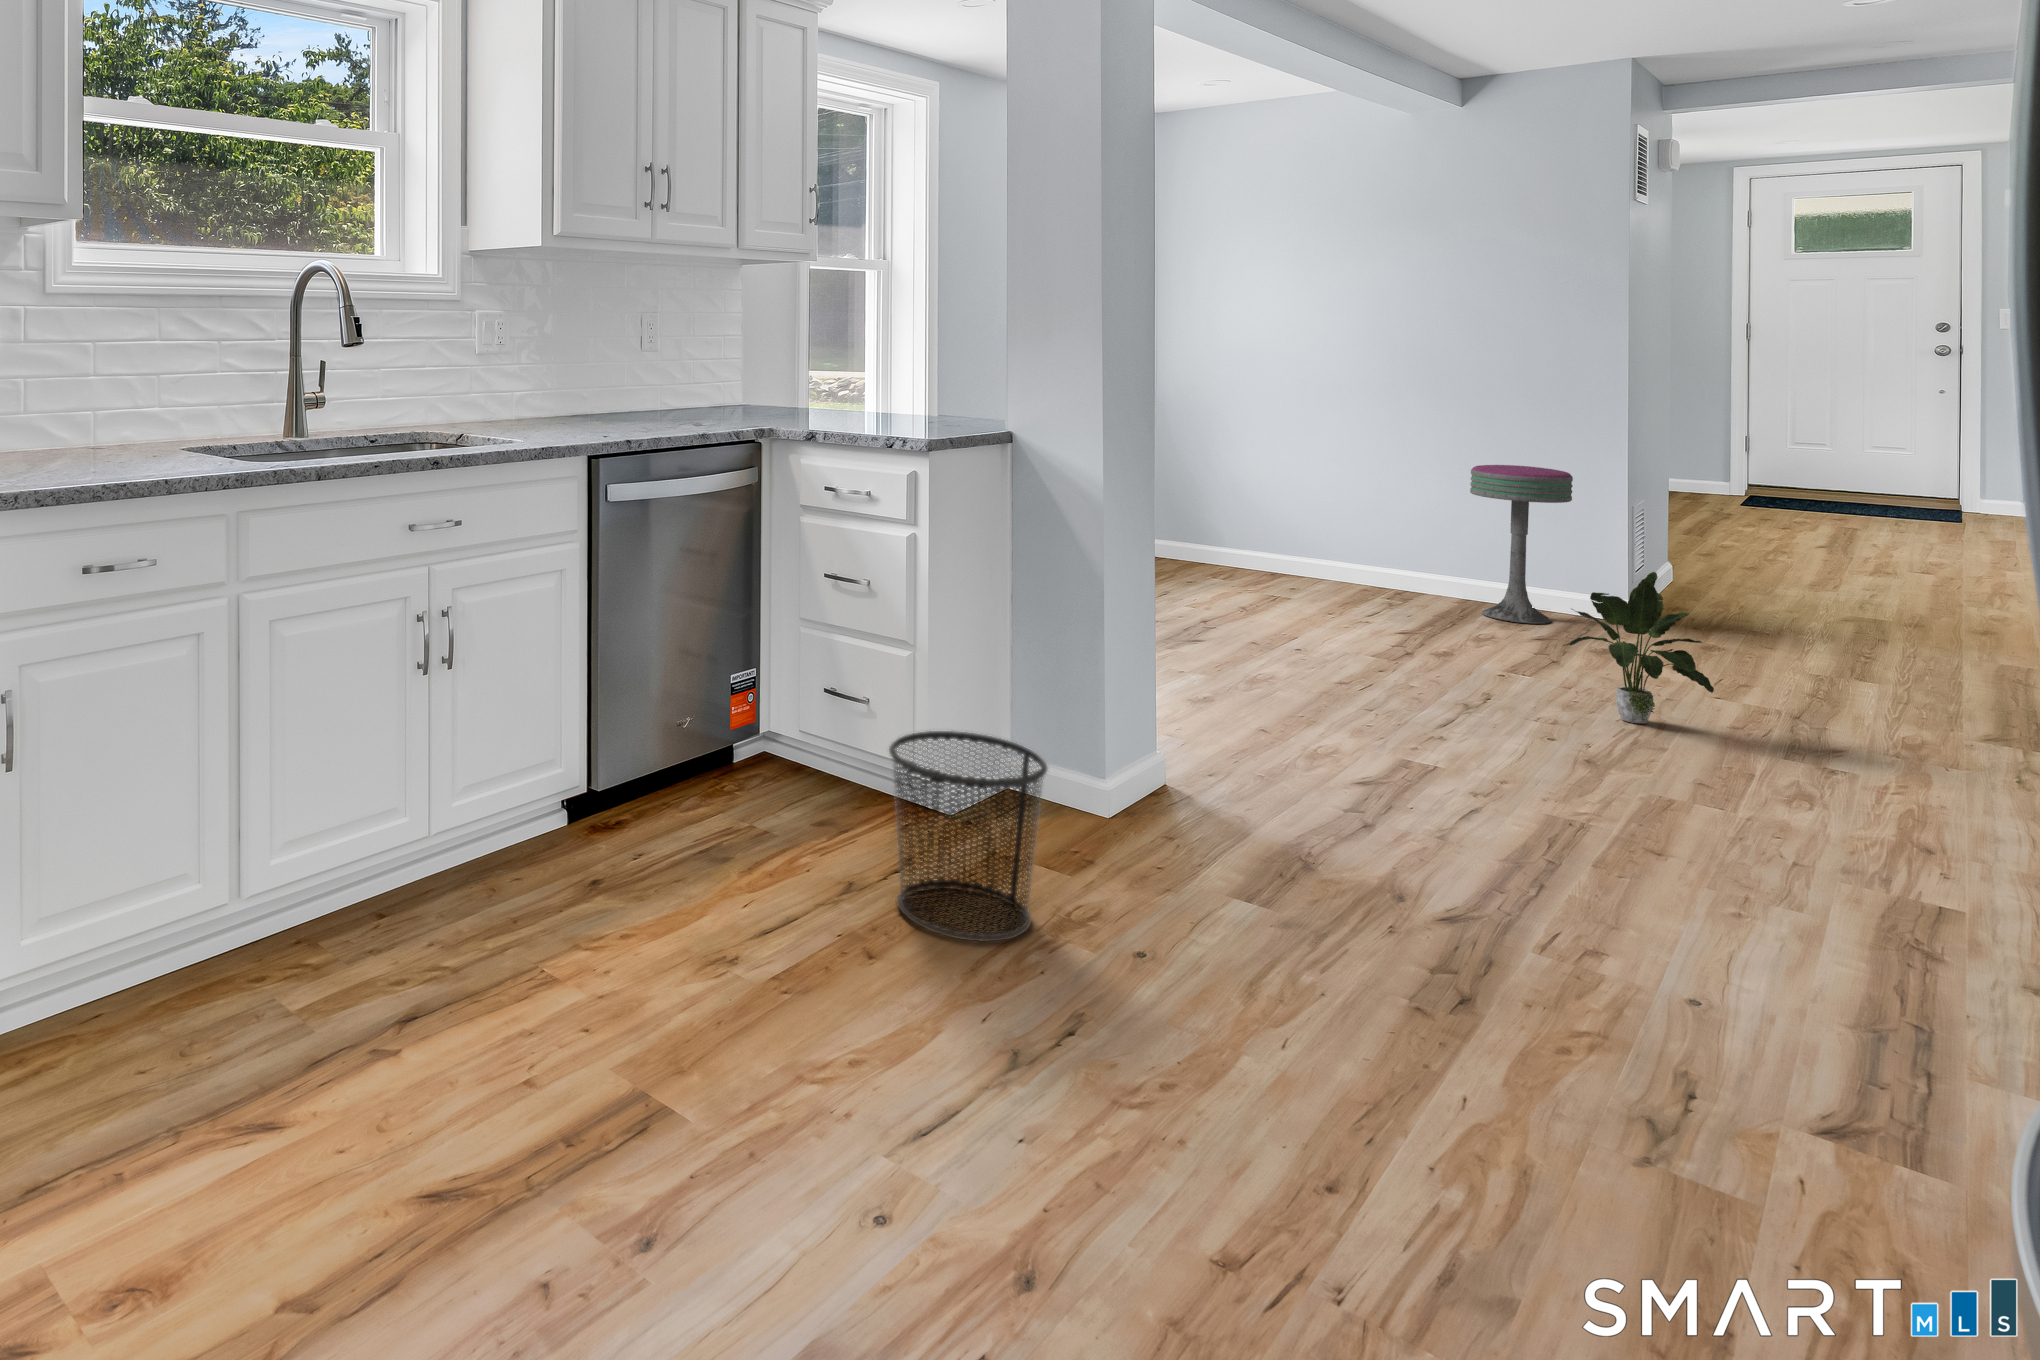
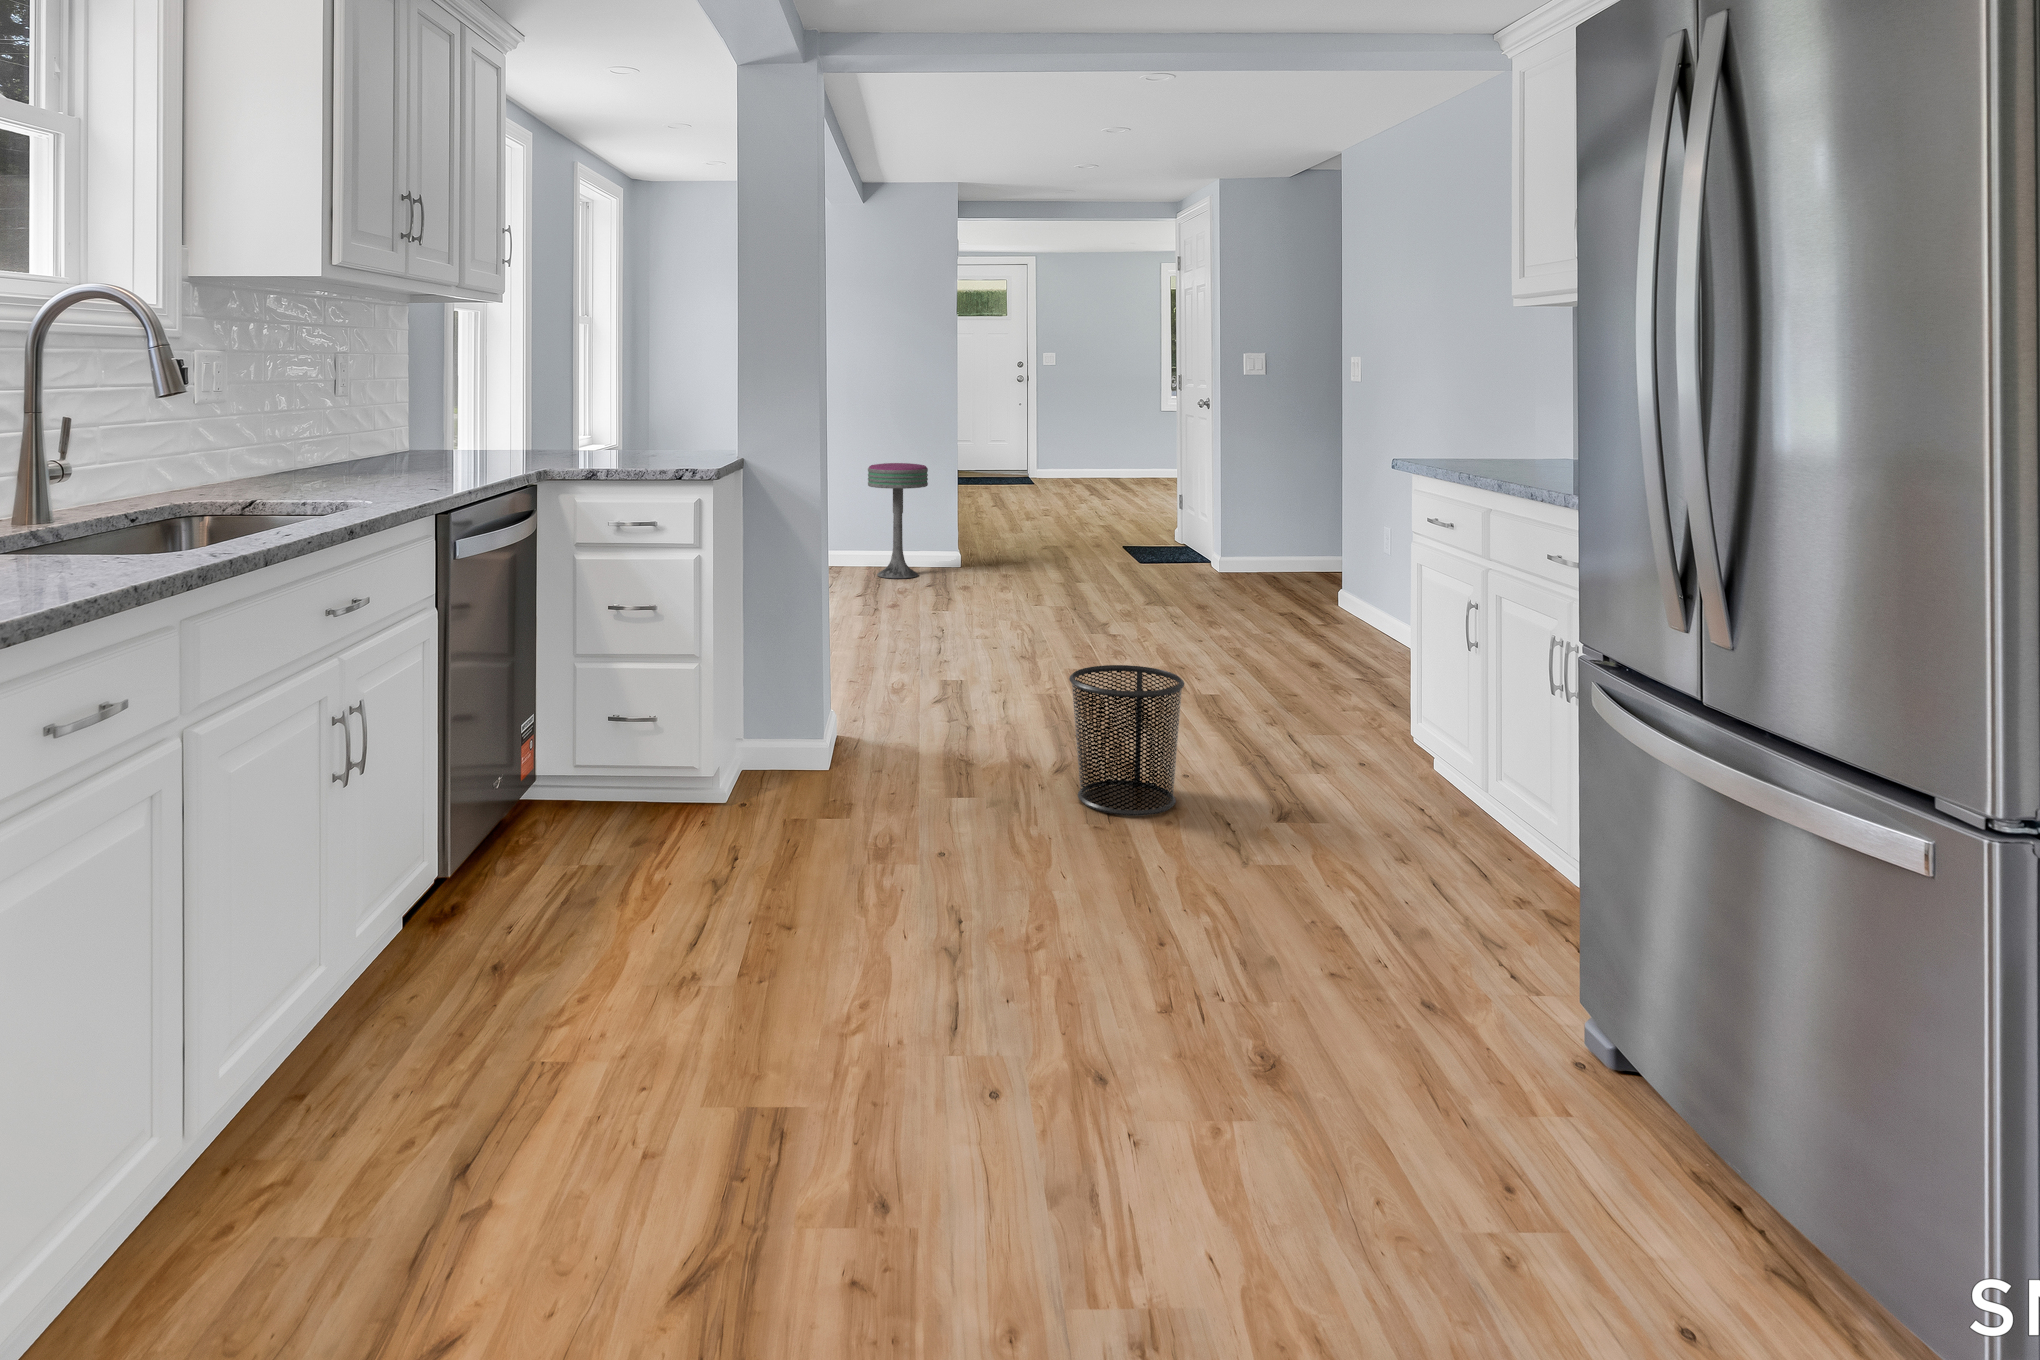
potted plant: present [1563,572,1714,724] -> none [987,524,1068,630]
waste bin: present [889,731,1047,941] -> present [1069,665,1184,816]

